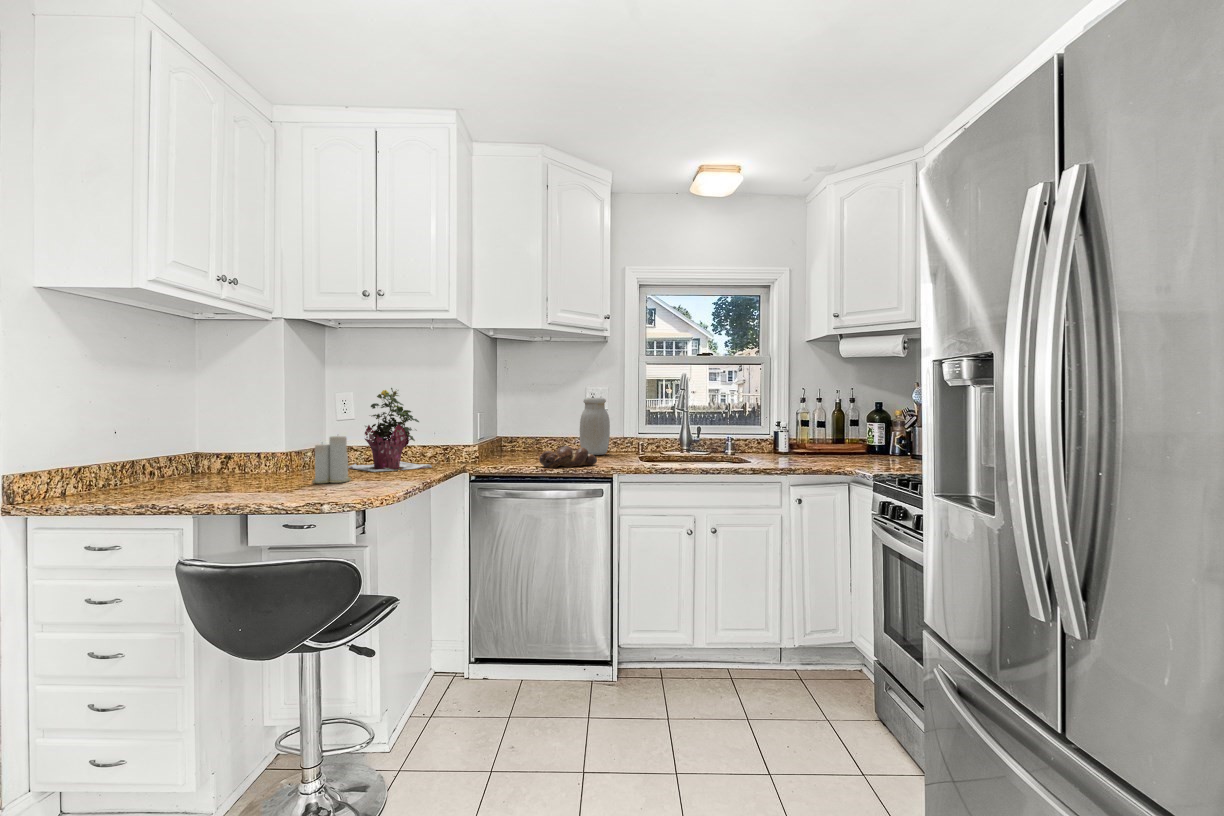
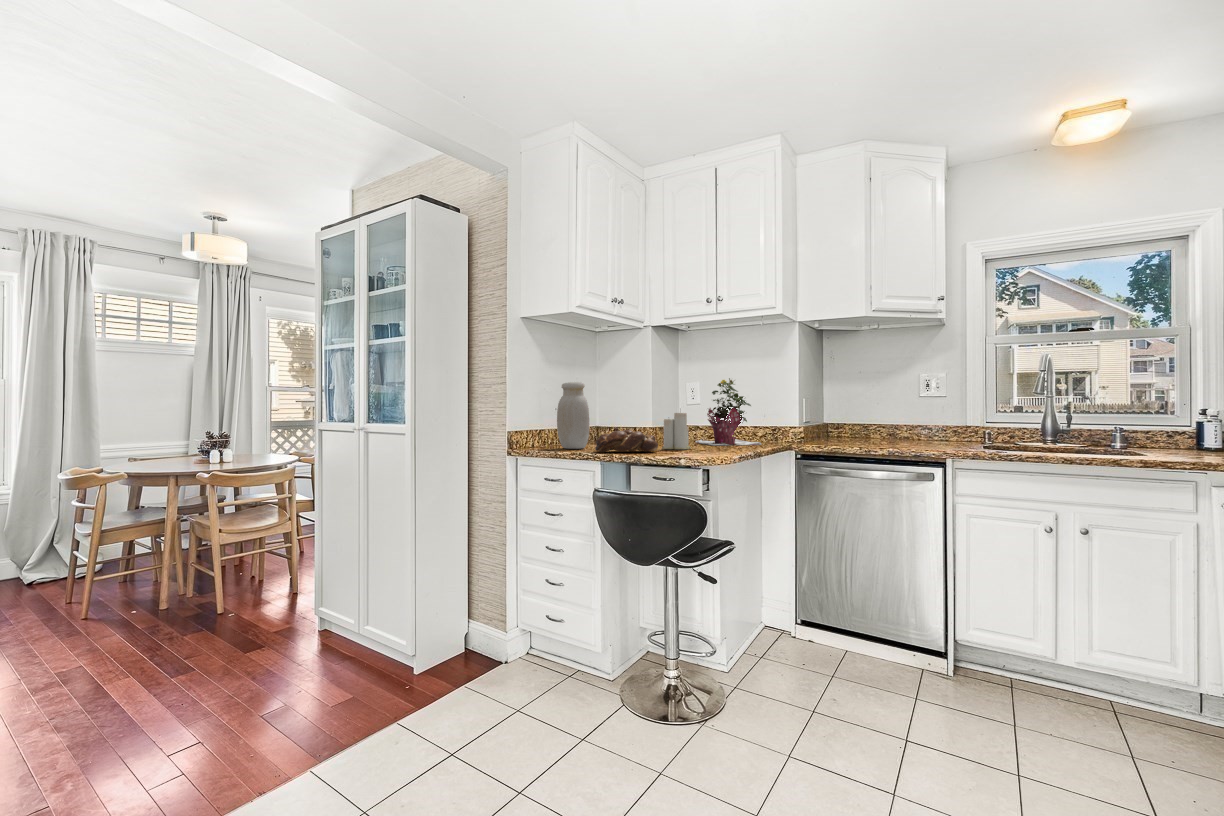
jar: present [580,398,610,455] -> present [557,382,589,449]
bread loaf: present [539,446,597,468] -> present [595,430,658,452]

